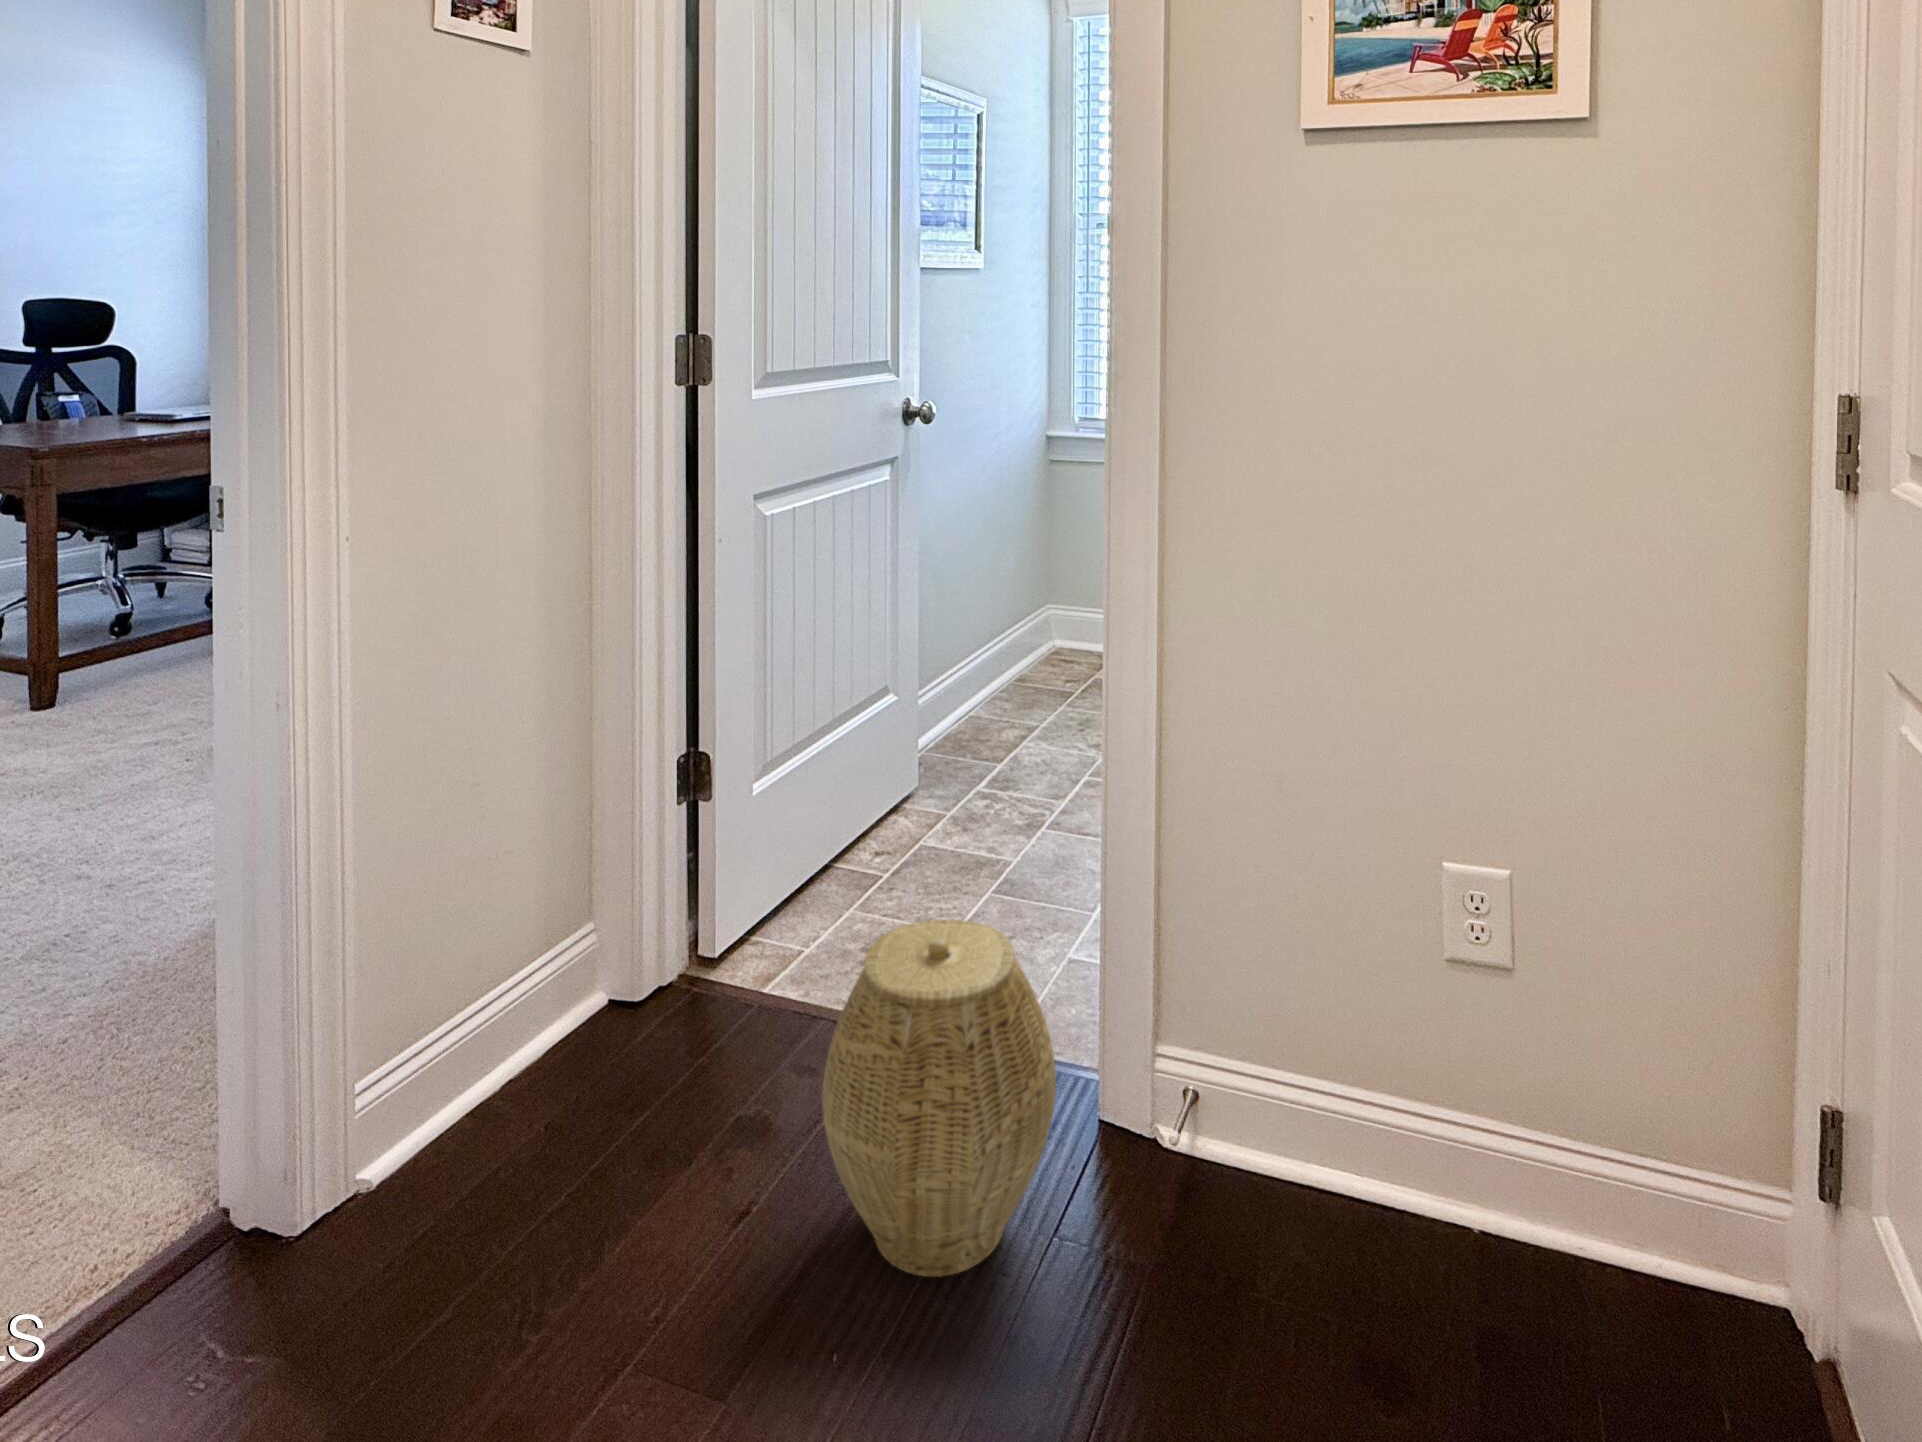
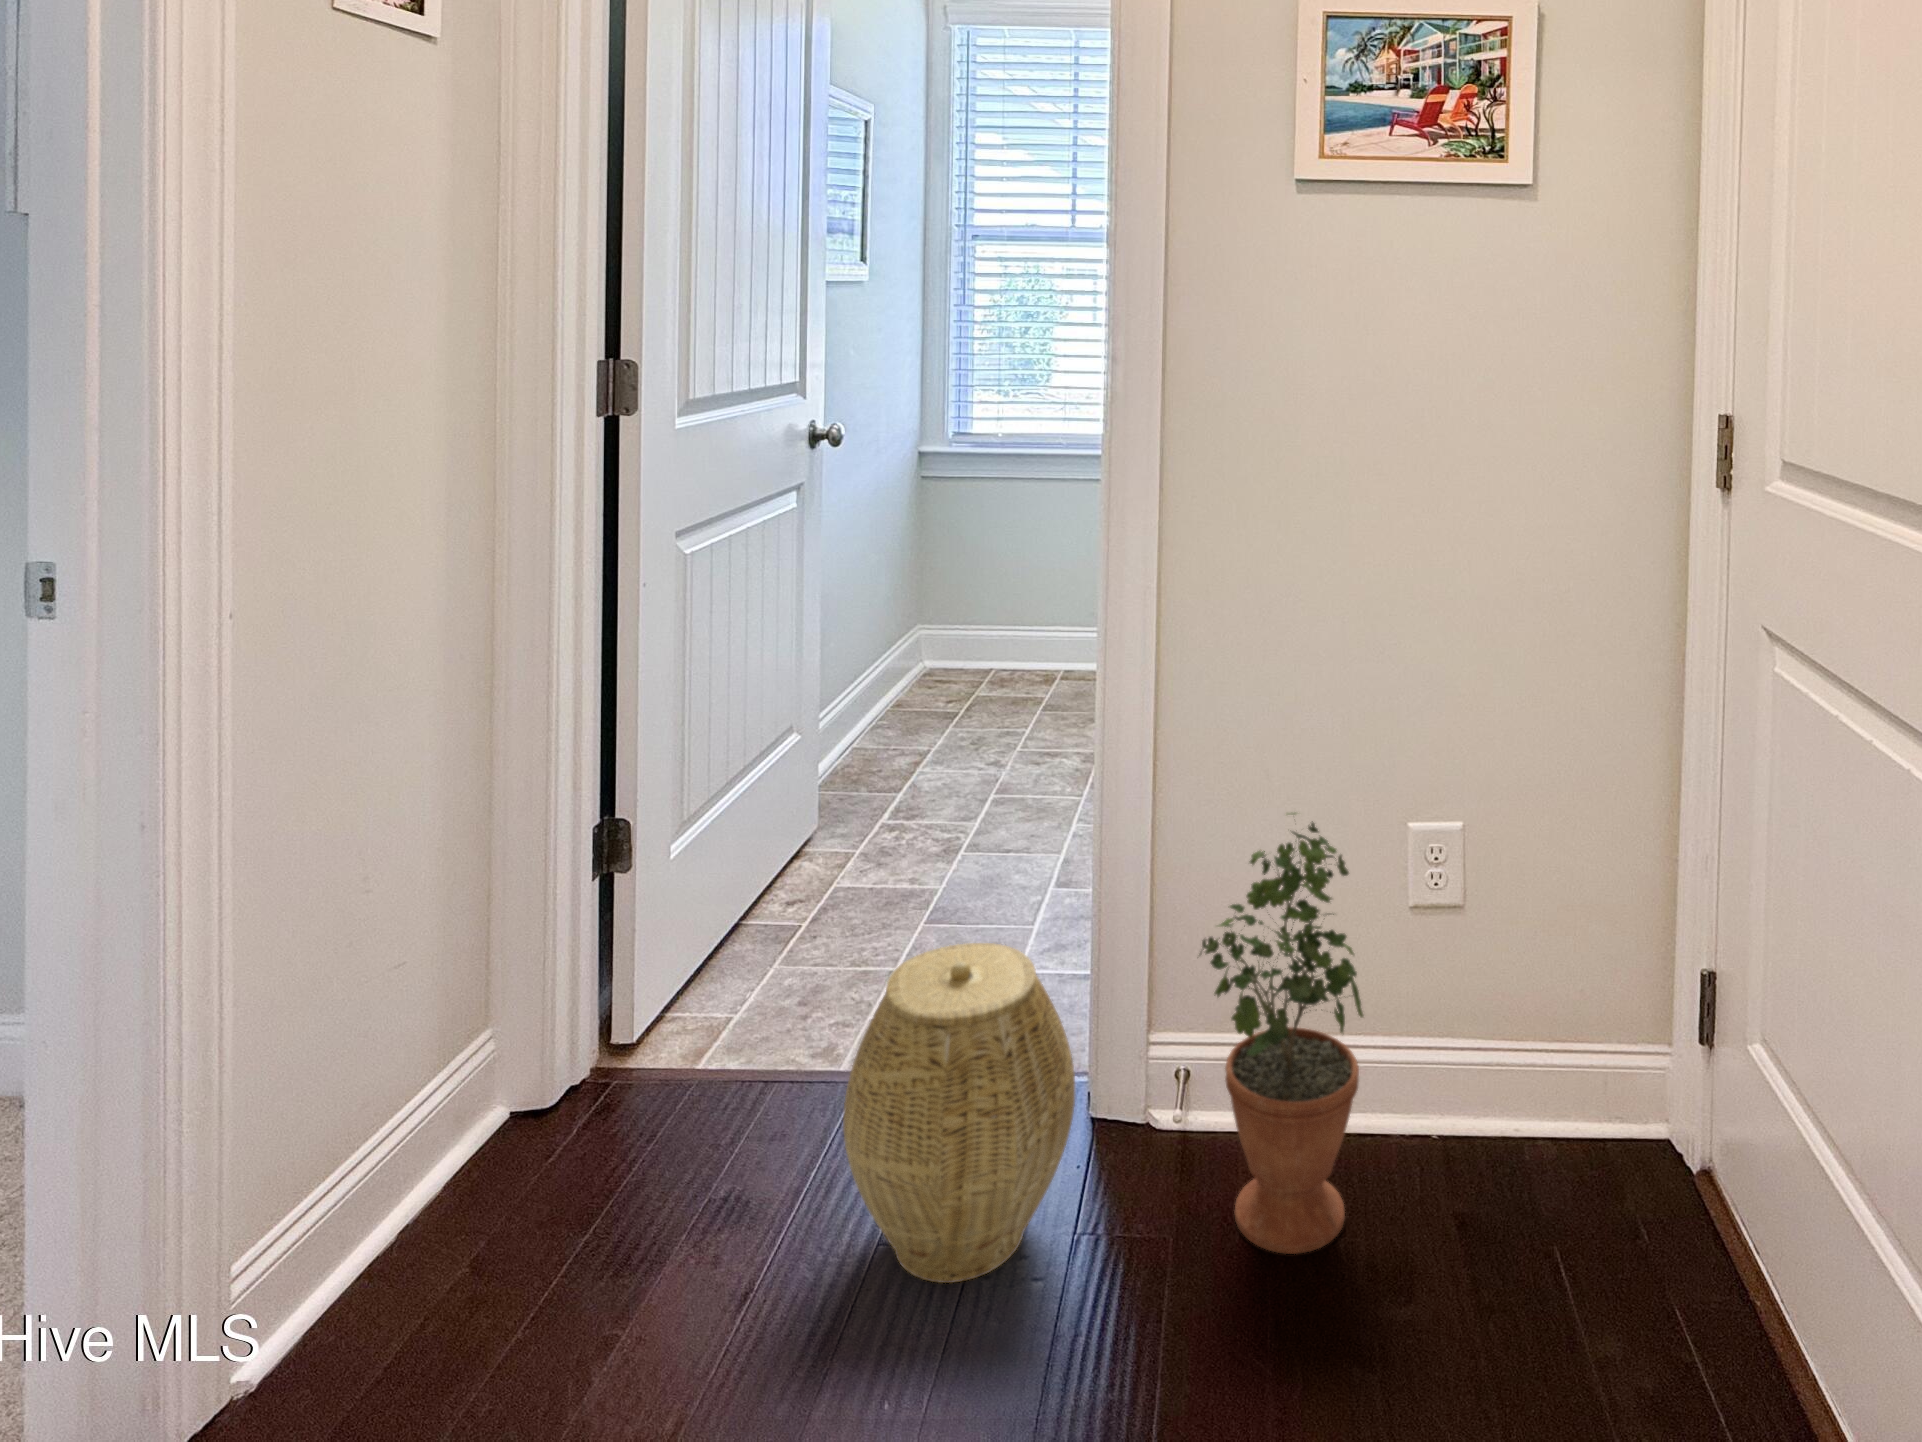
potted plant: none [1182,827,1373,1340] -> present [1200,813,1363,1254]

